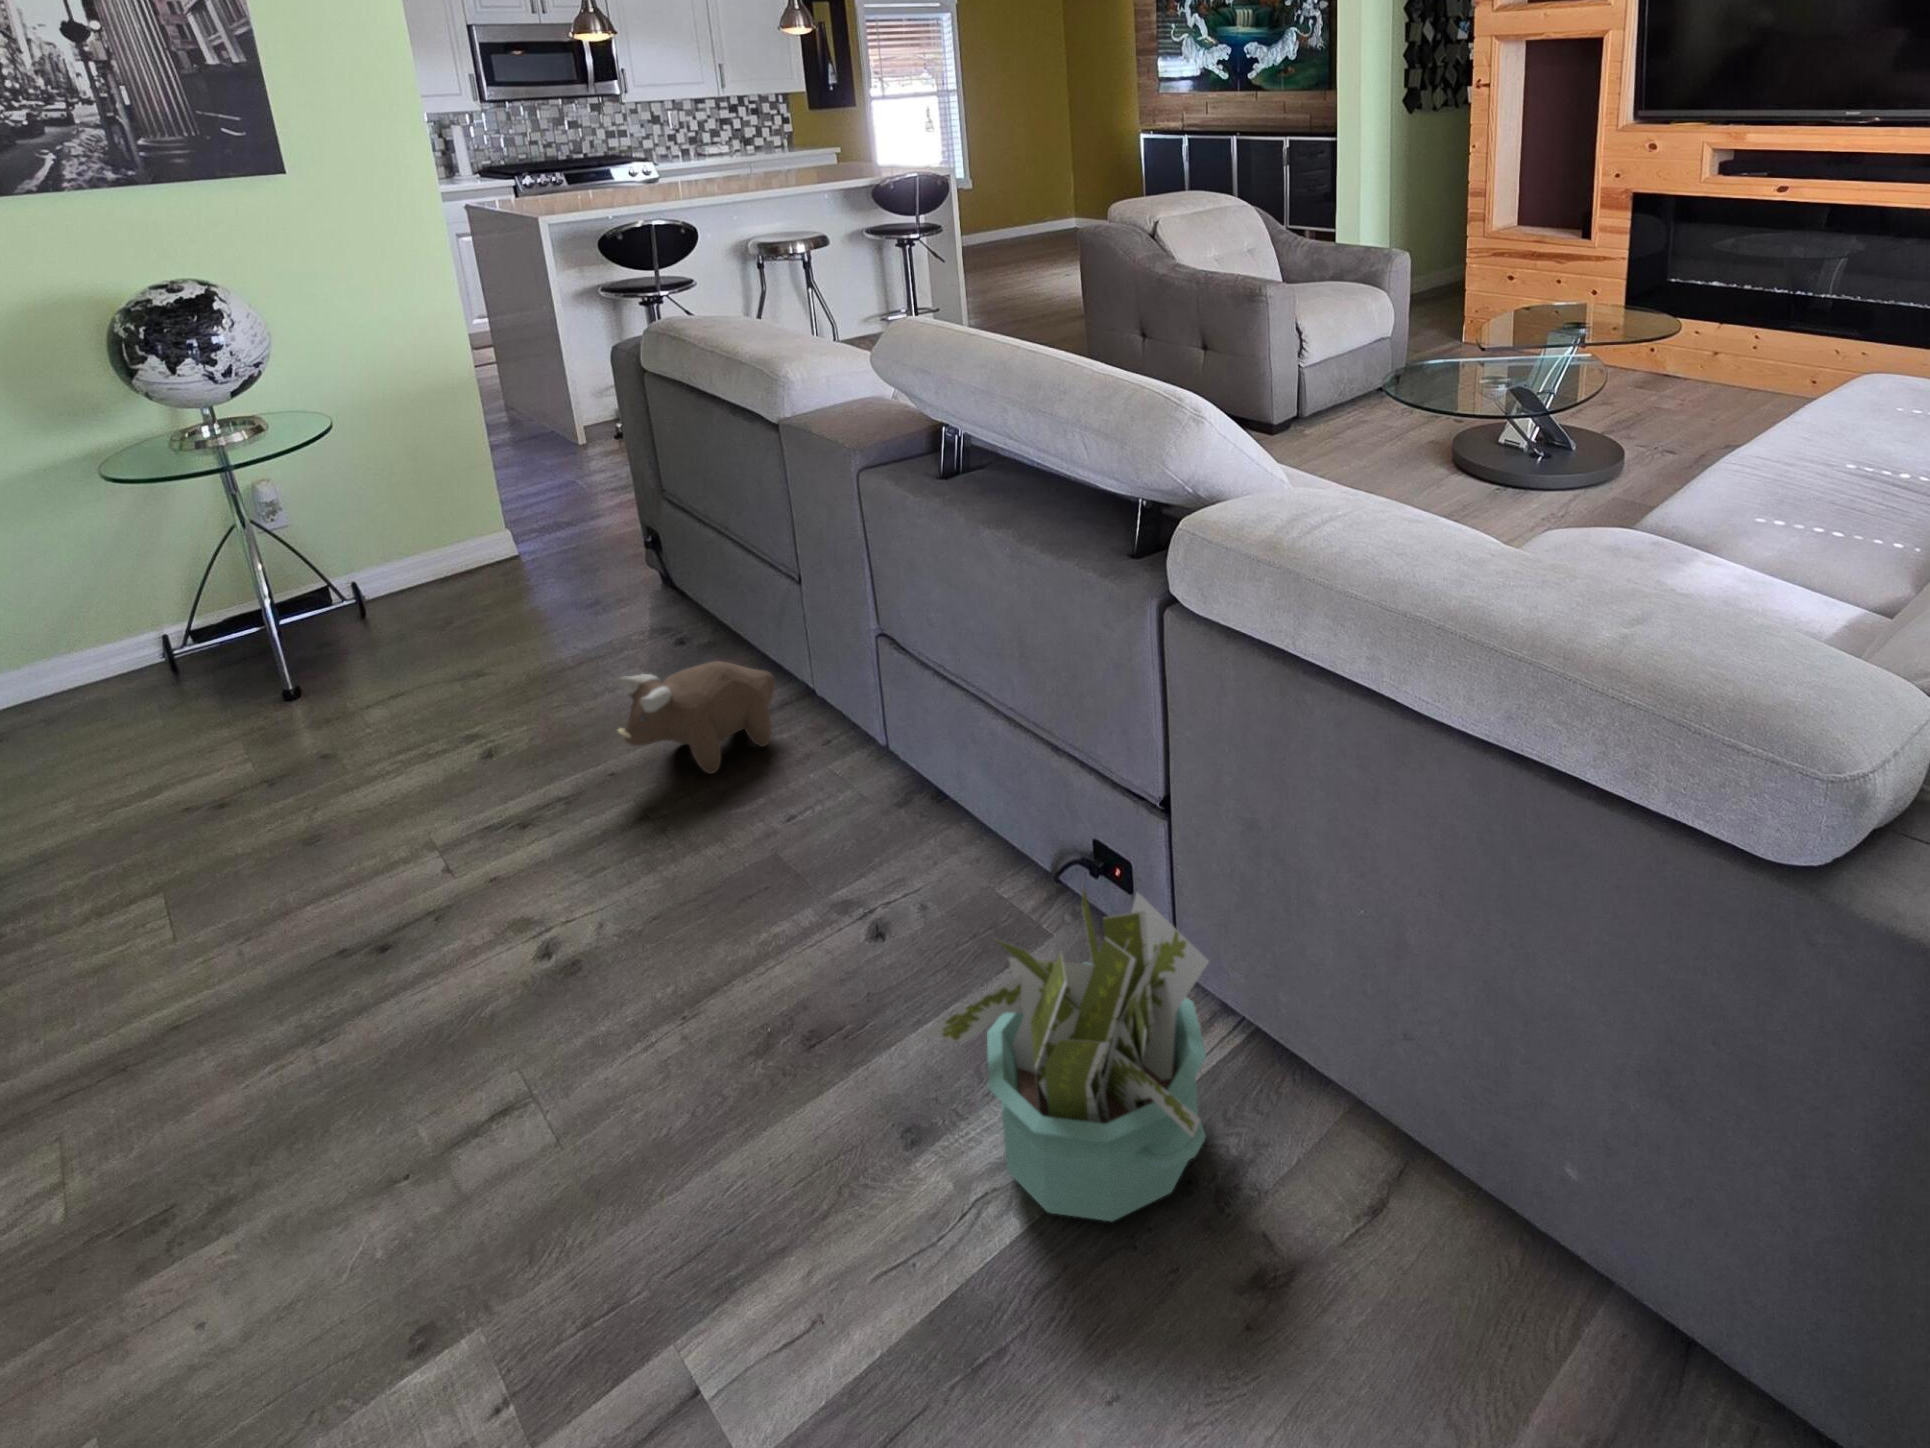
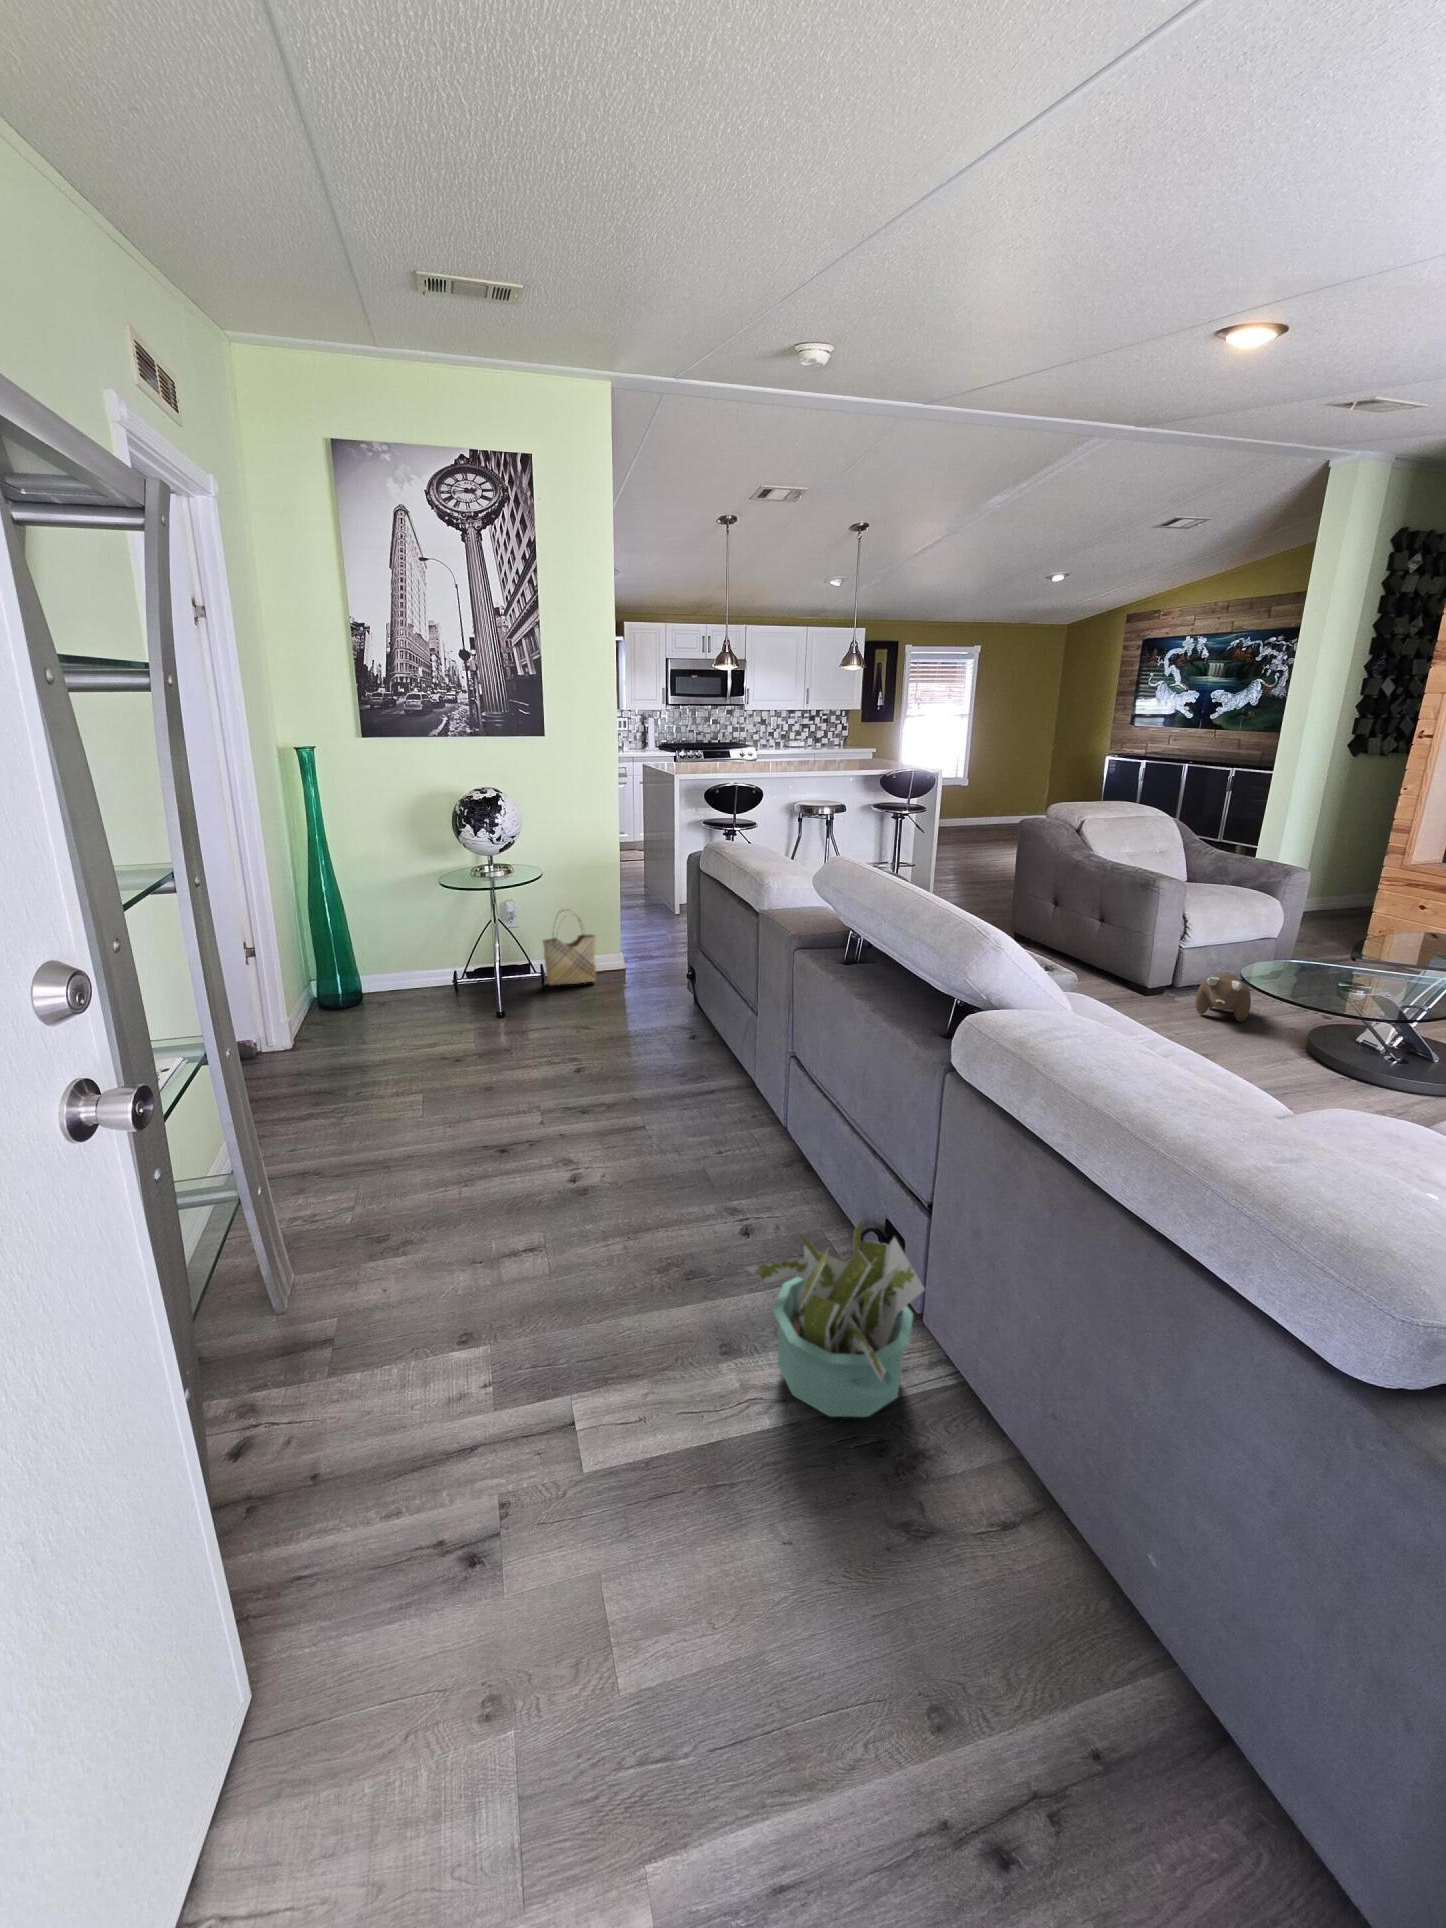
woven basket: none [344,474,465,616] -> present [543,912,596,985]
plush toy: present [617,661,775,774] -> present [1195,973,1251,1022]

